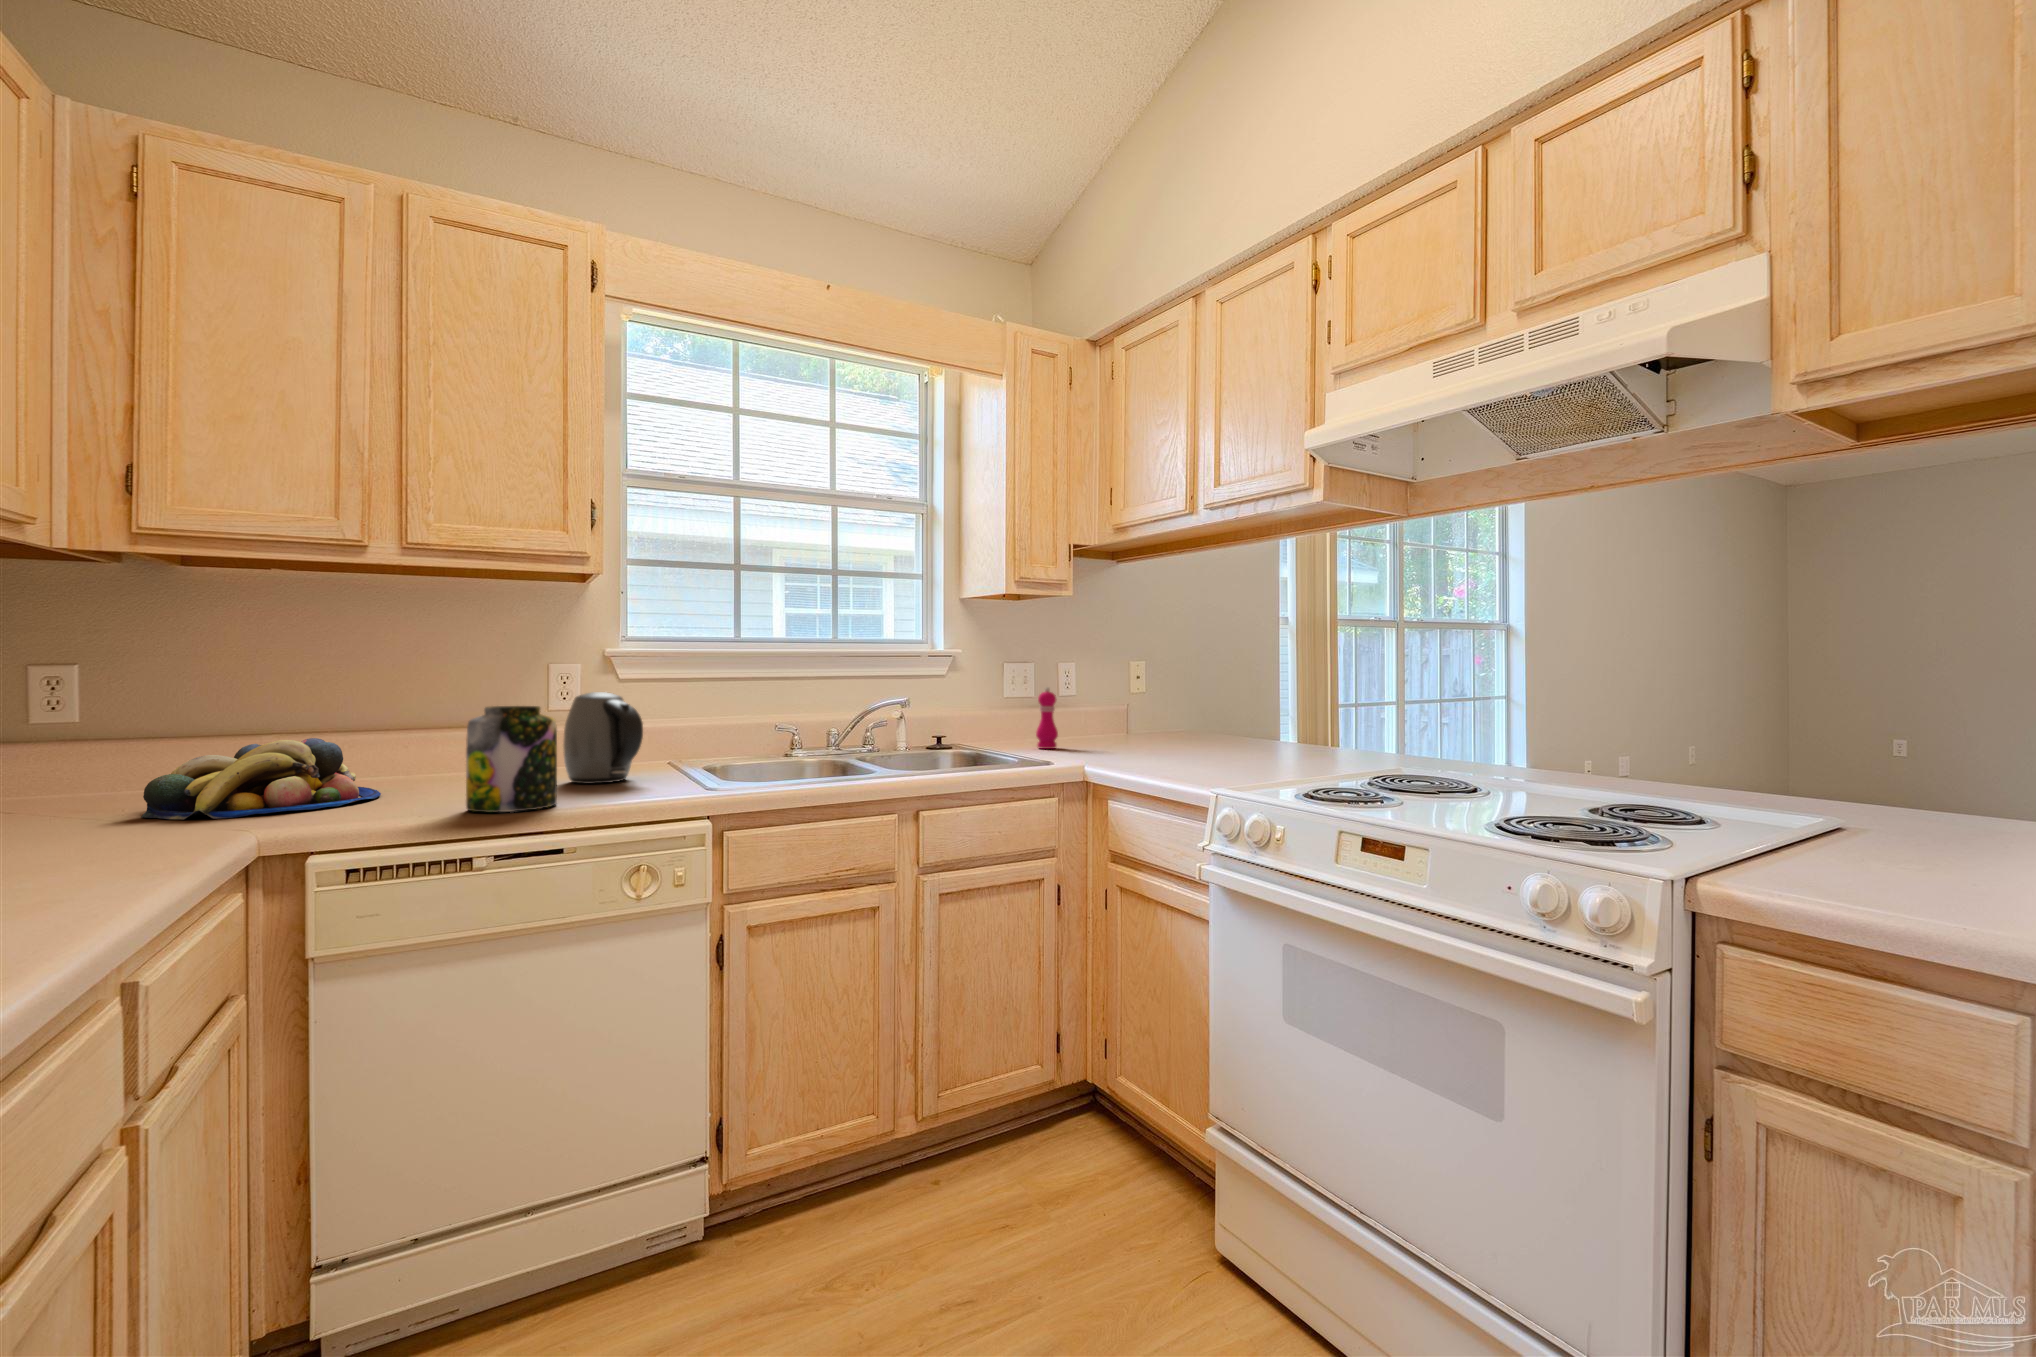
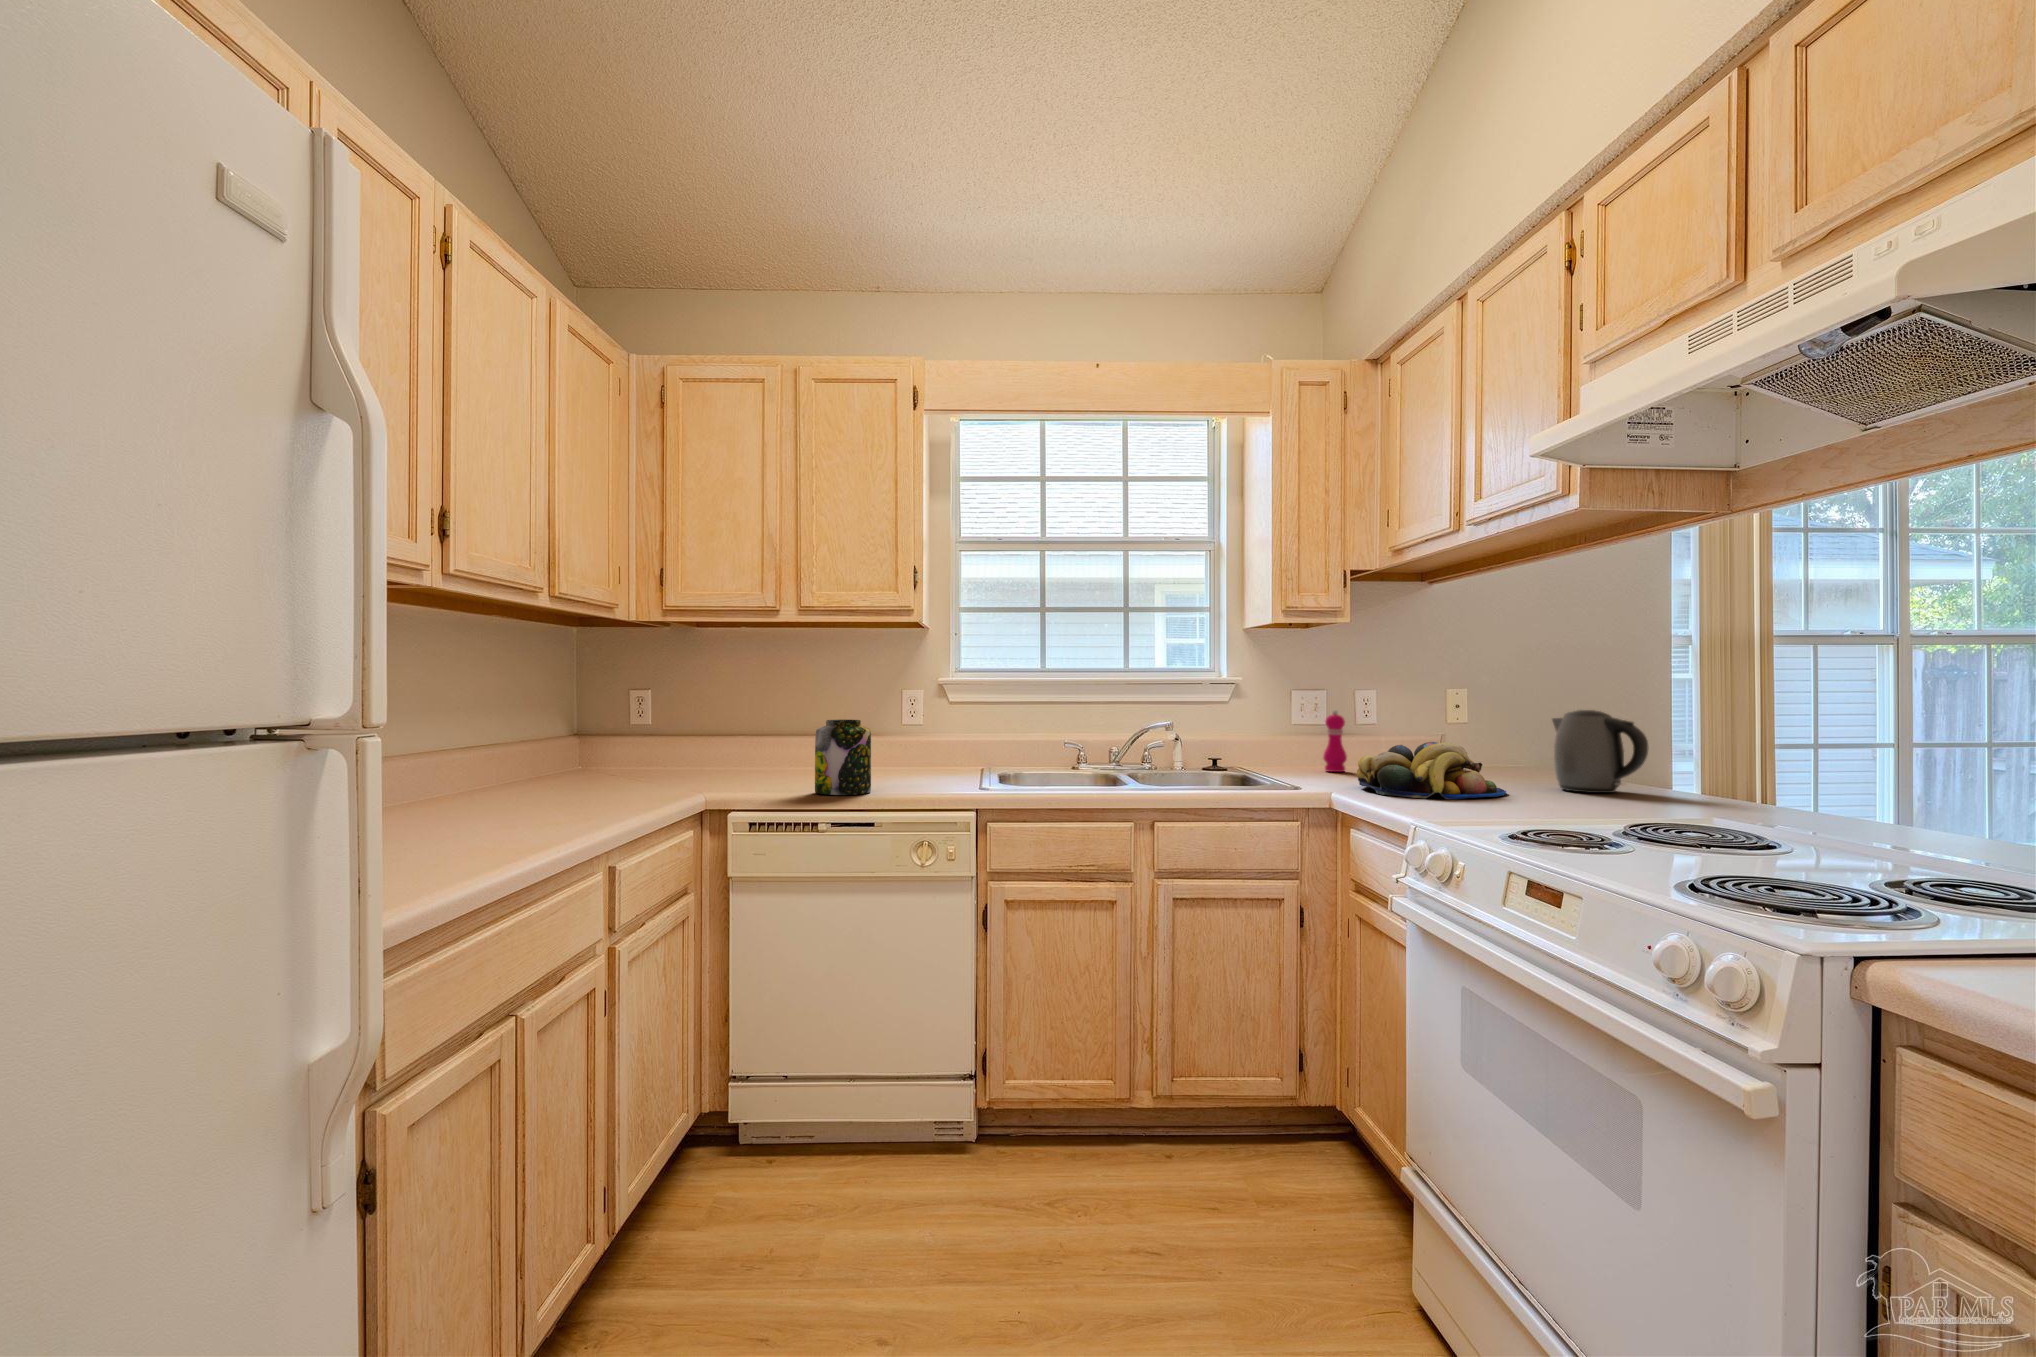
kettle: present [563,692,643,784] -> present [1552,710,1648,793]
fruit bowl: present [141,738,381,820] -> present [1357,742,1506,799]

